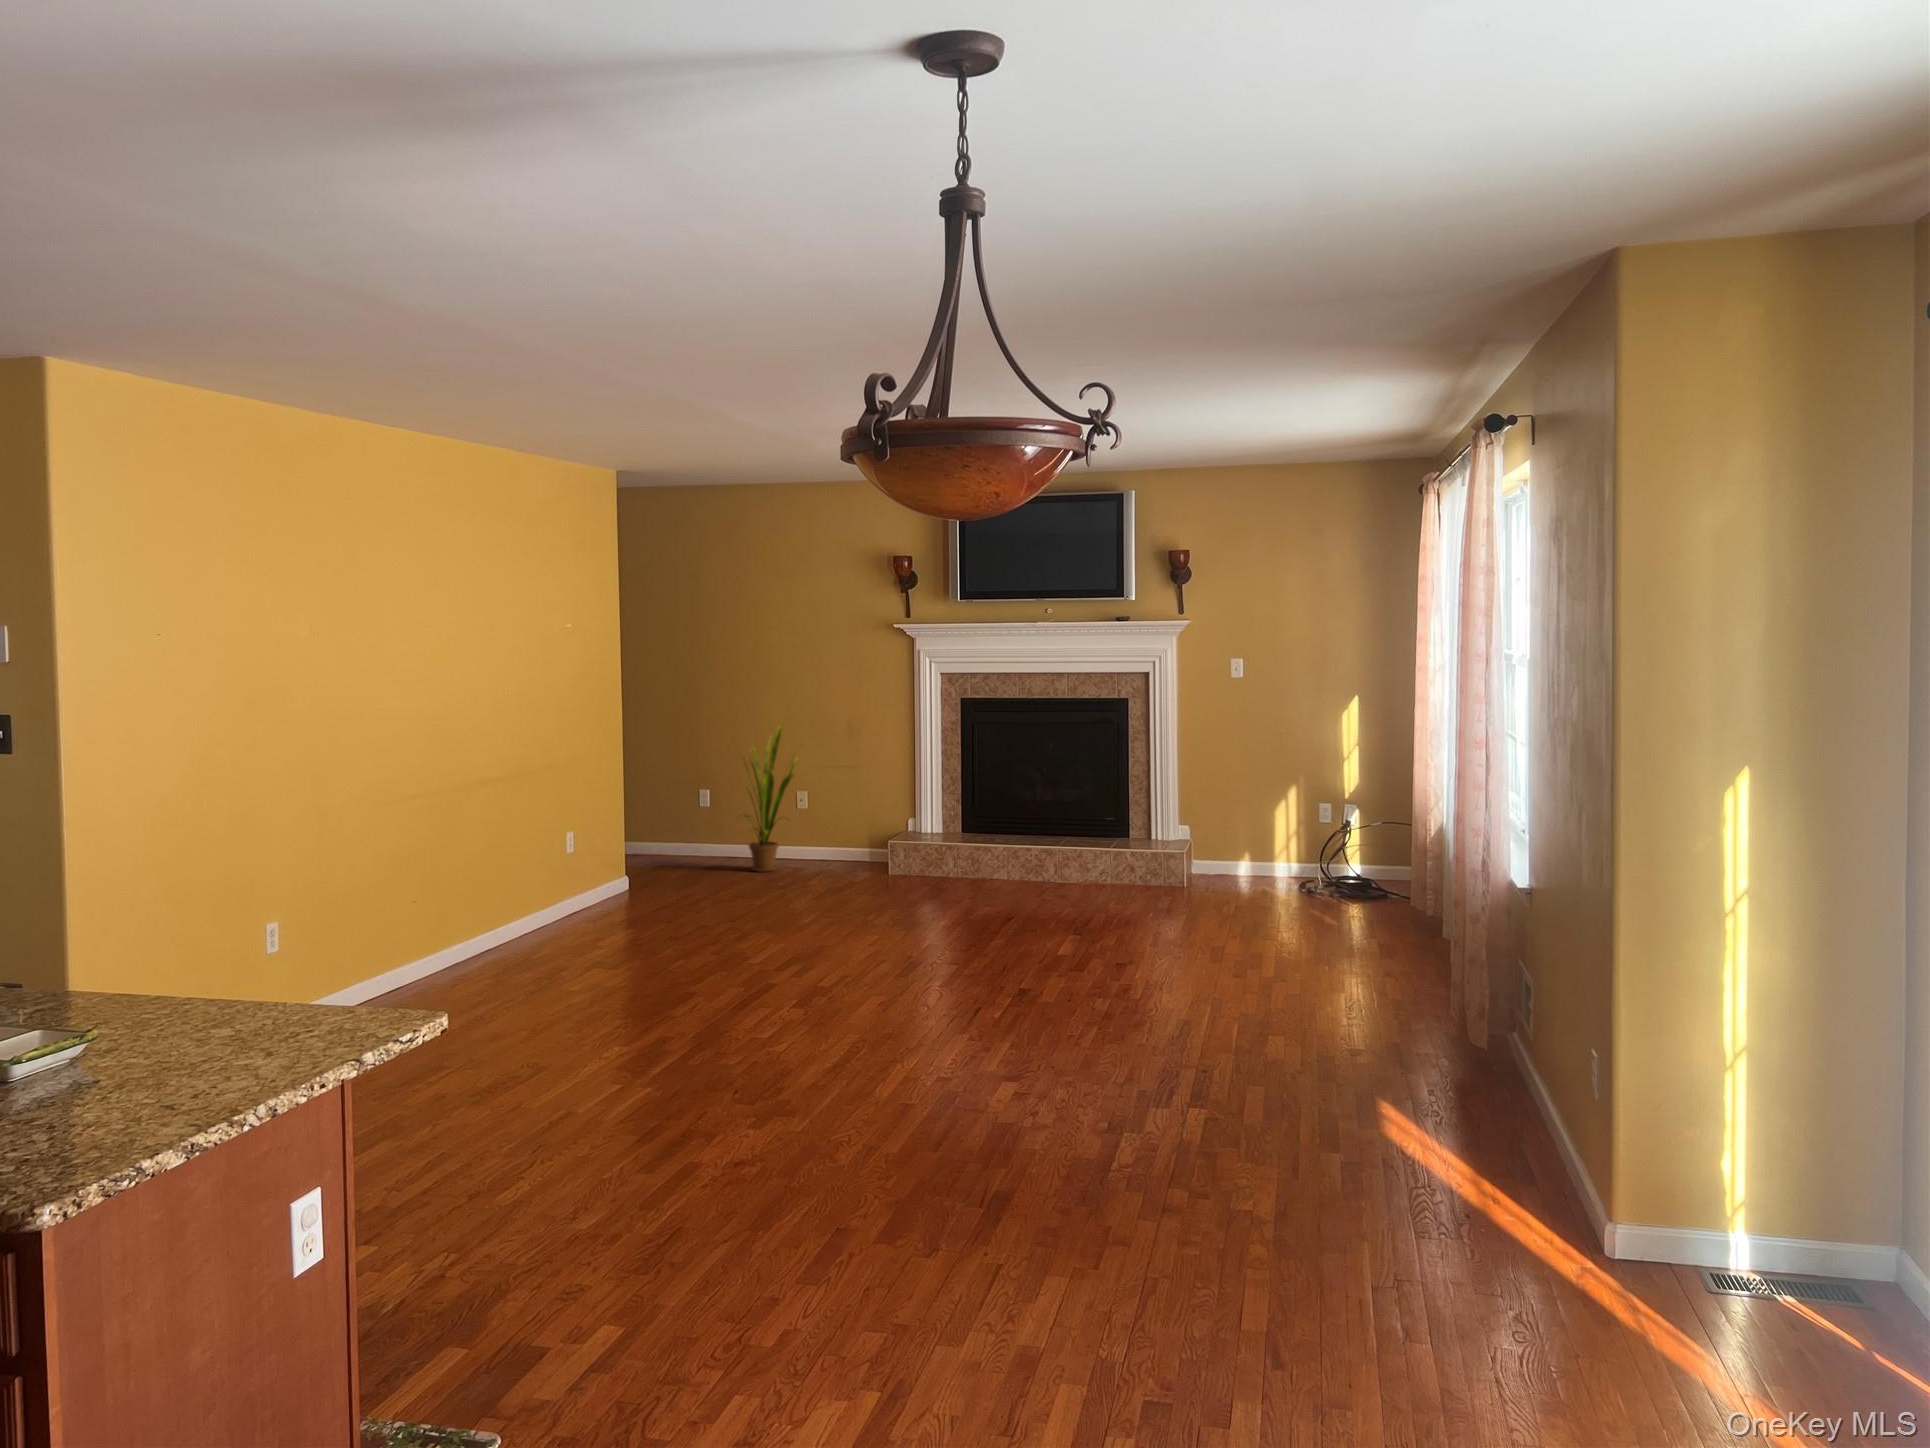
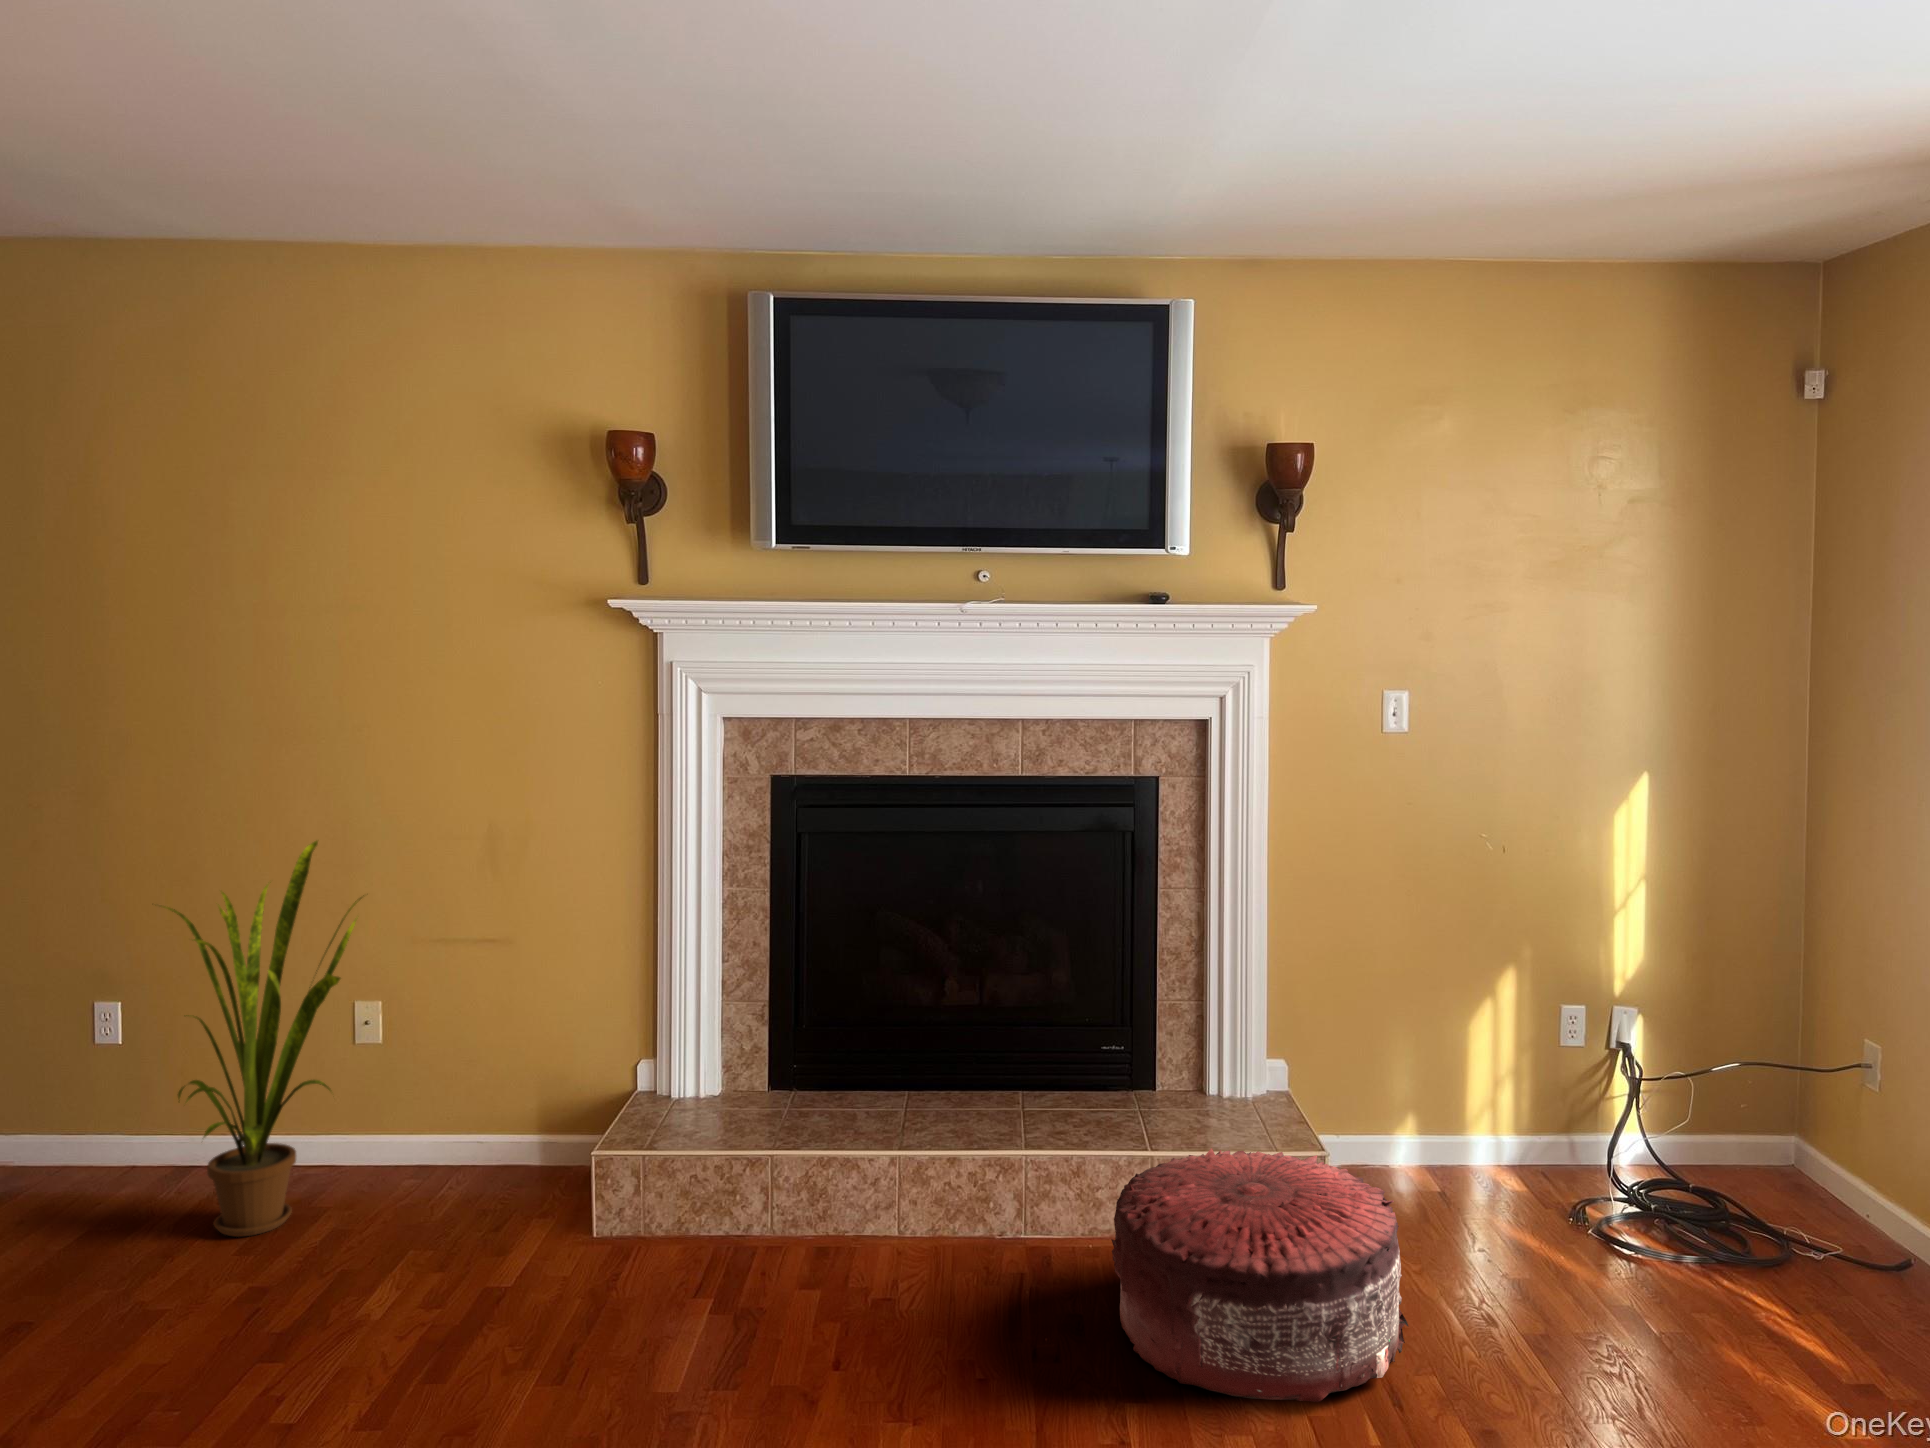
pouf: none [1072,842,1186,912] -> present [1111,1148,1408,1402]

